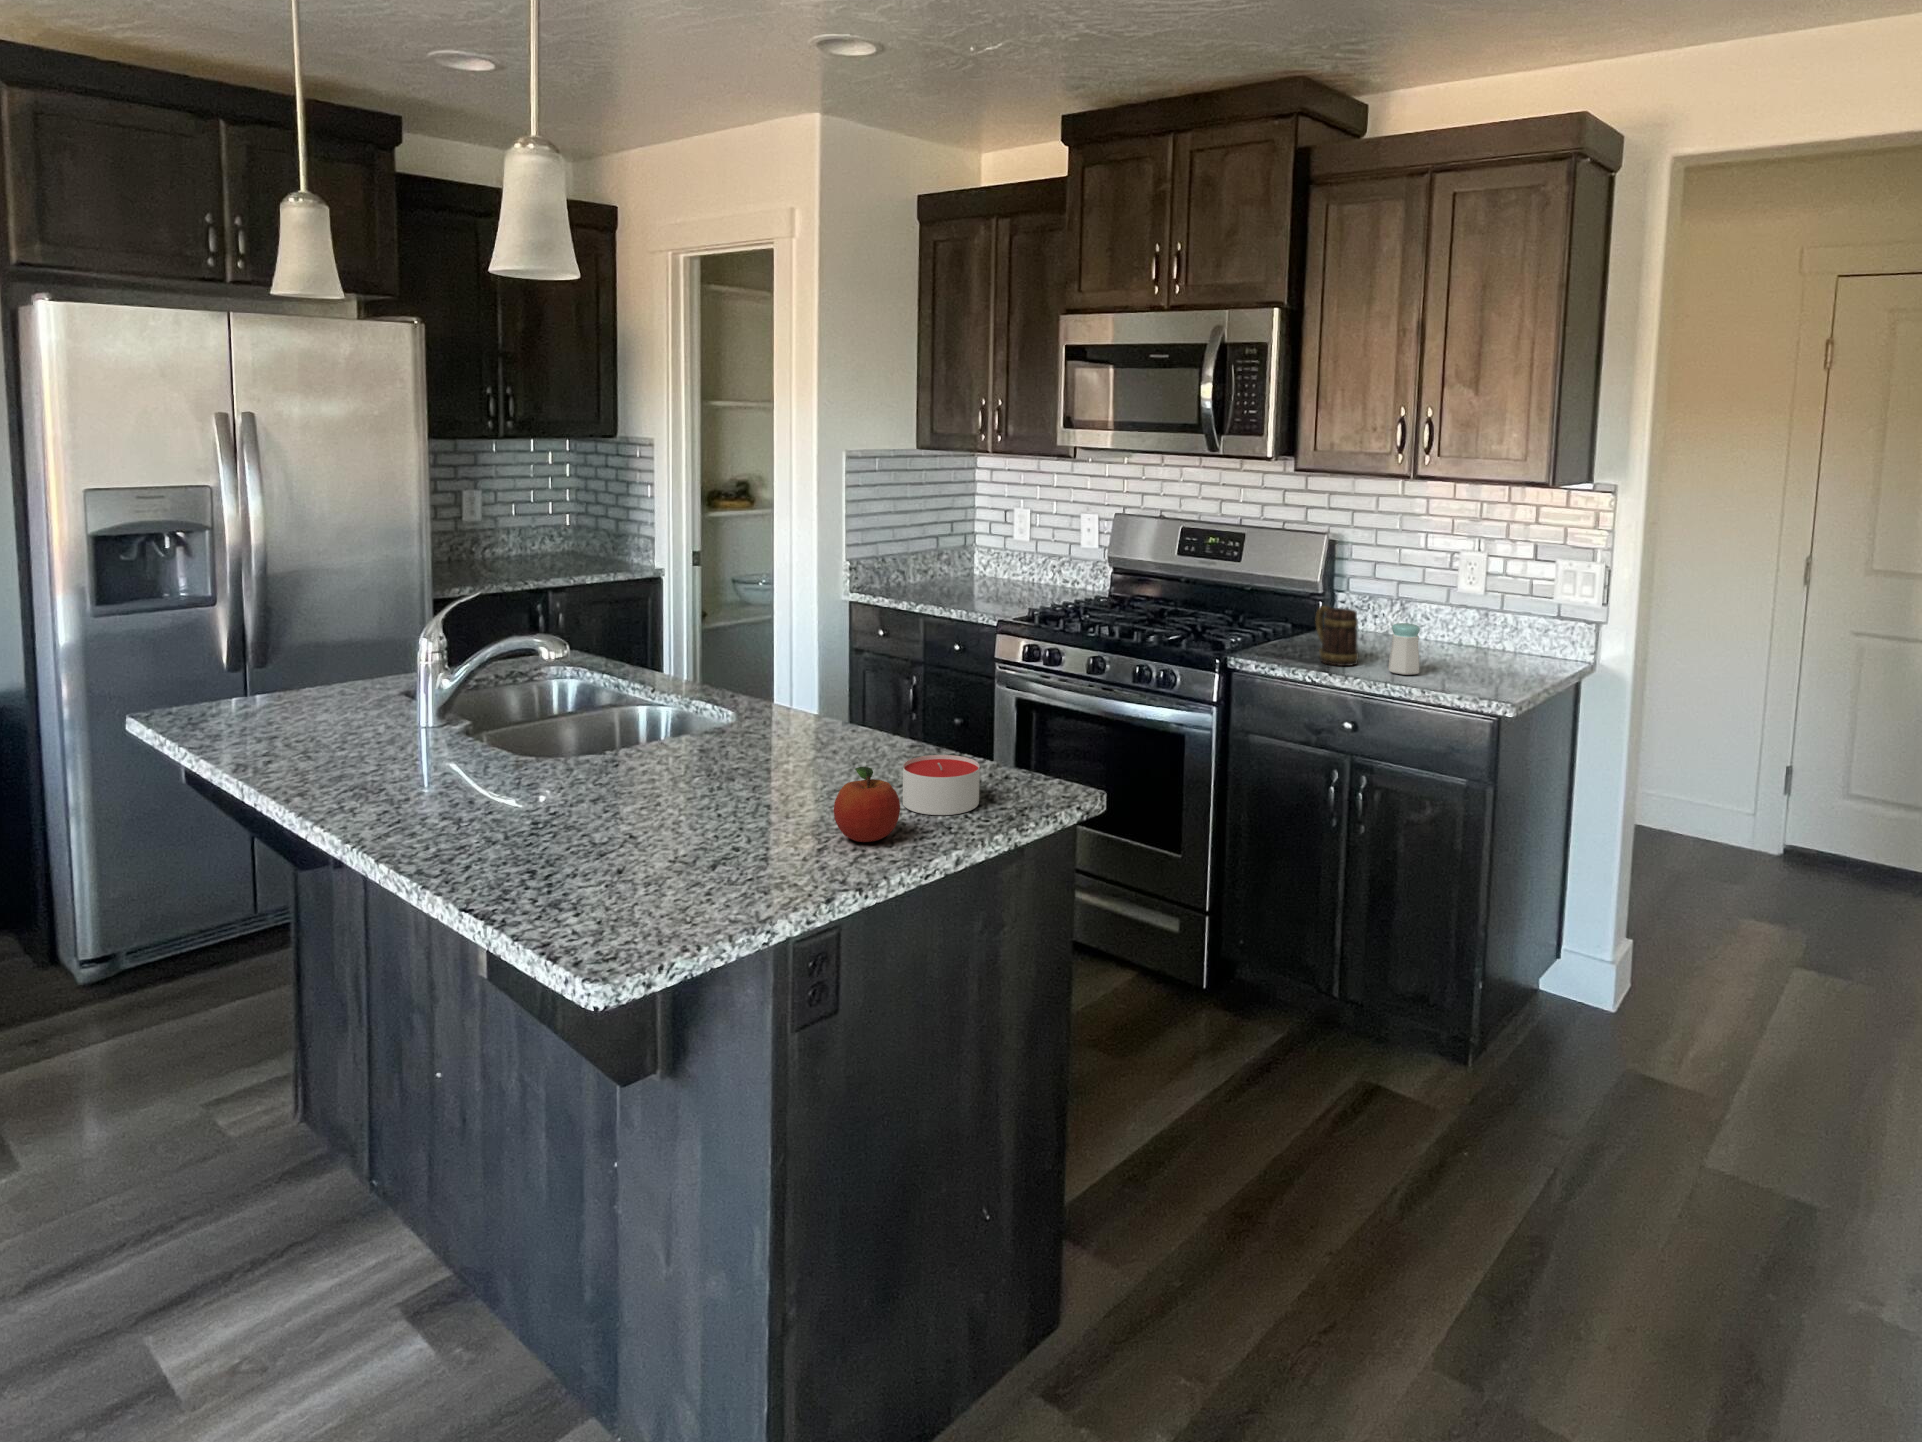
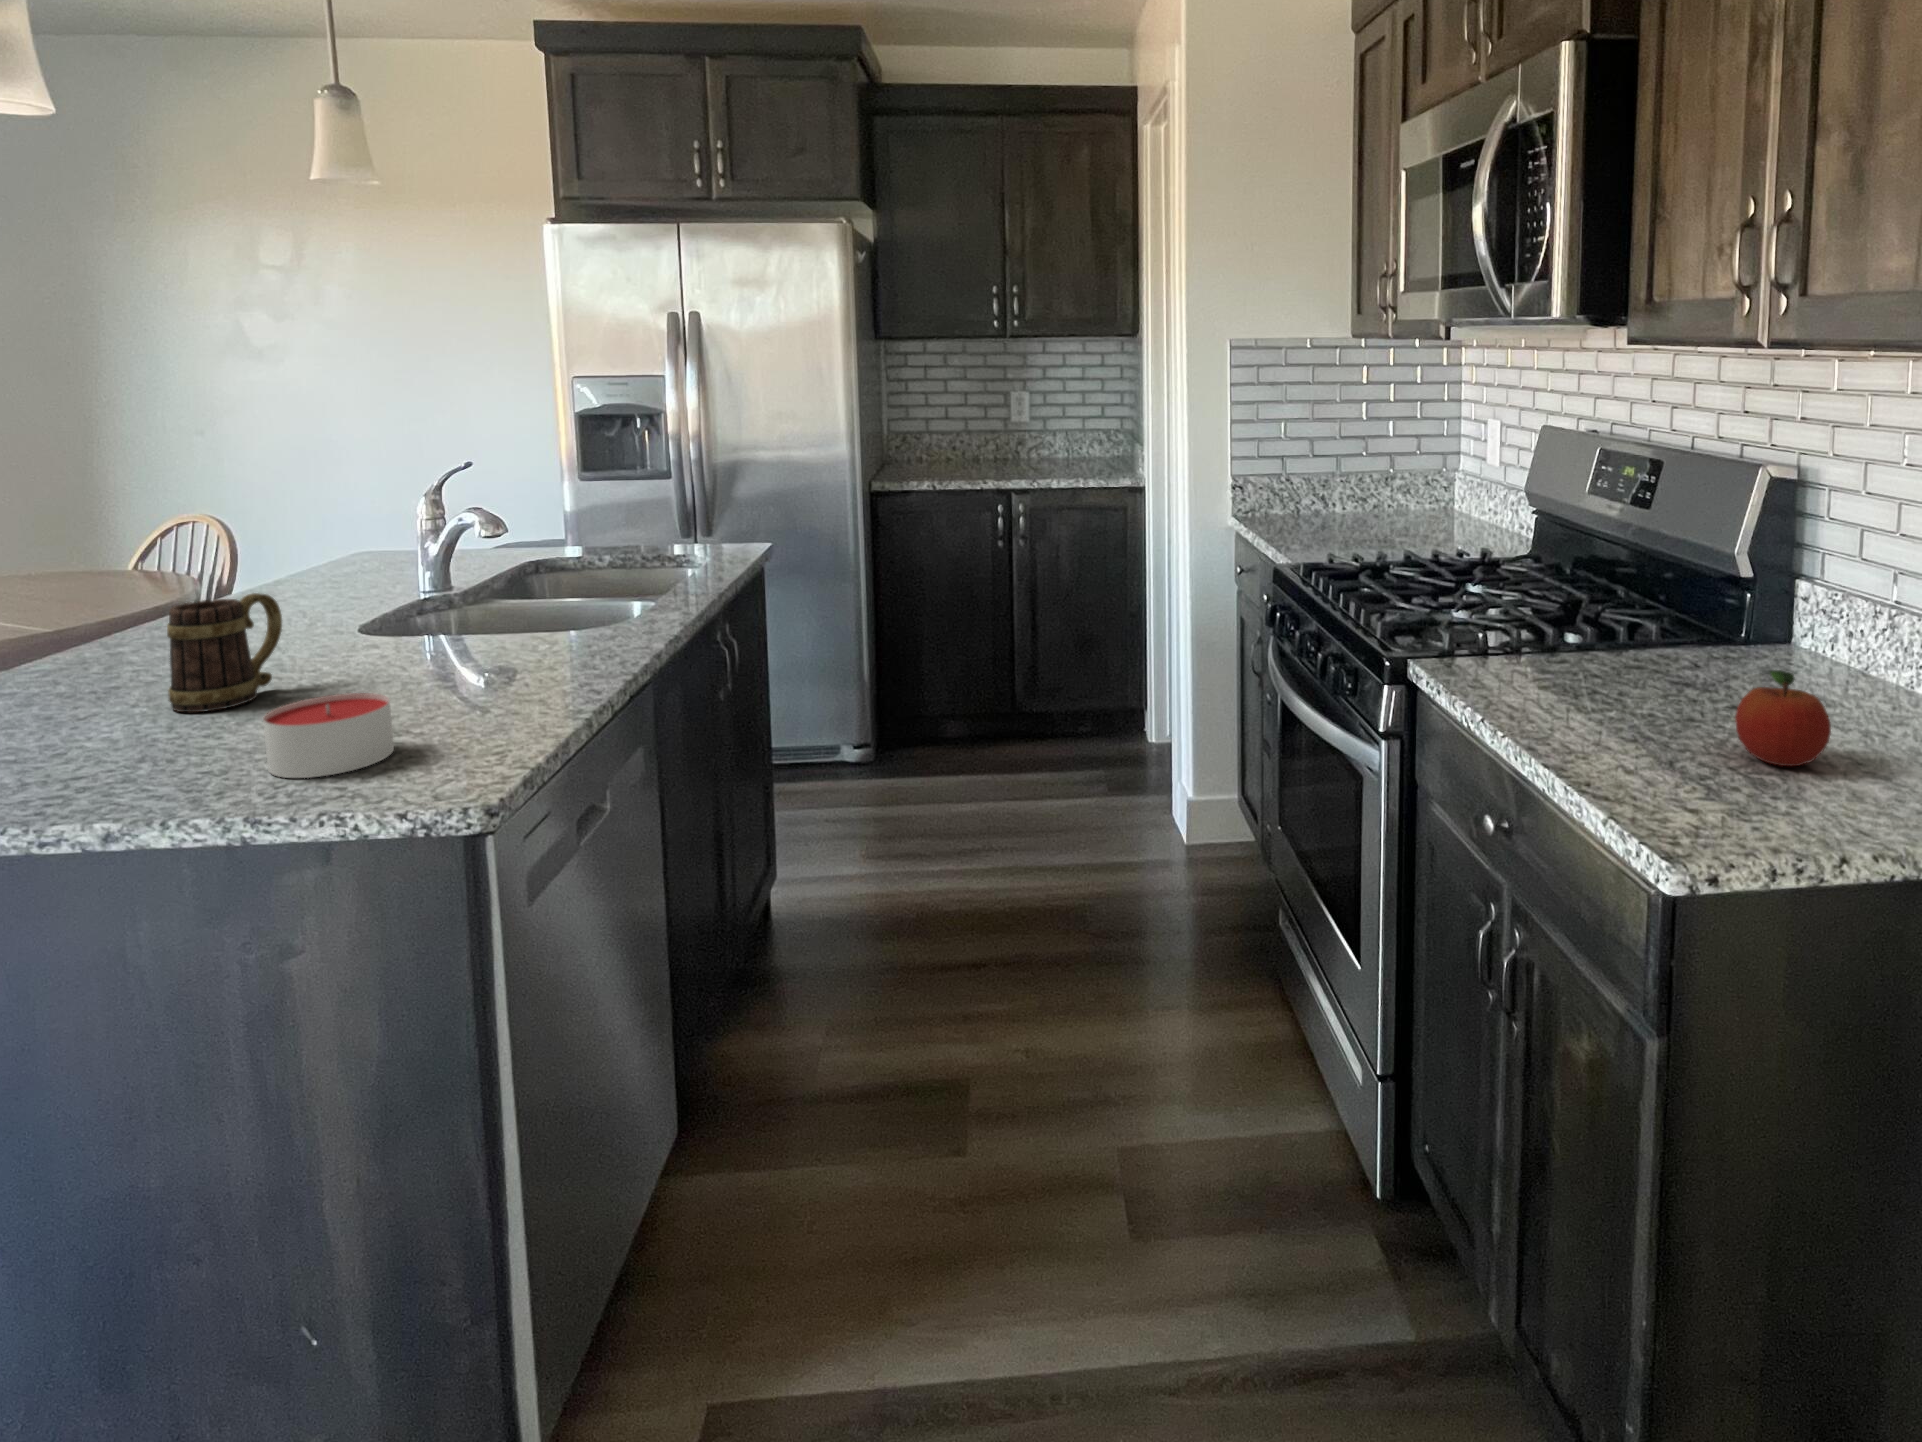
mug: present [1316,606,1358,666] -> present [167,593,282,712]
salt shaker: present [1388,623,1420,675] -> none [1595,642,1668,754]
fruit: present [833,767,900,842] -> present [1735,670,1831,766]

